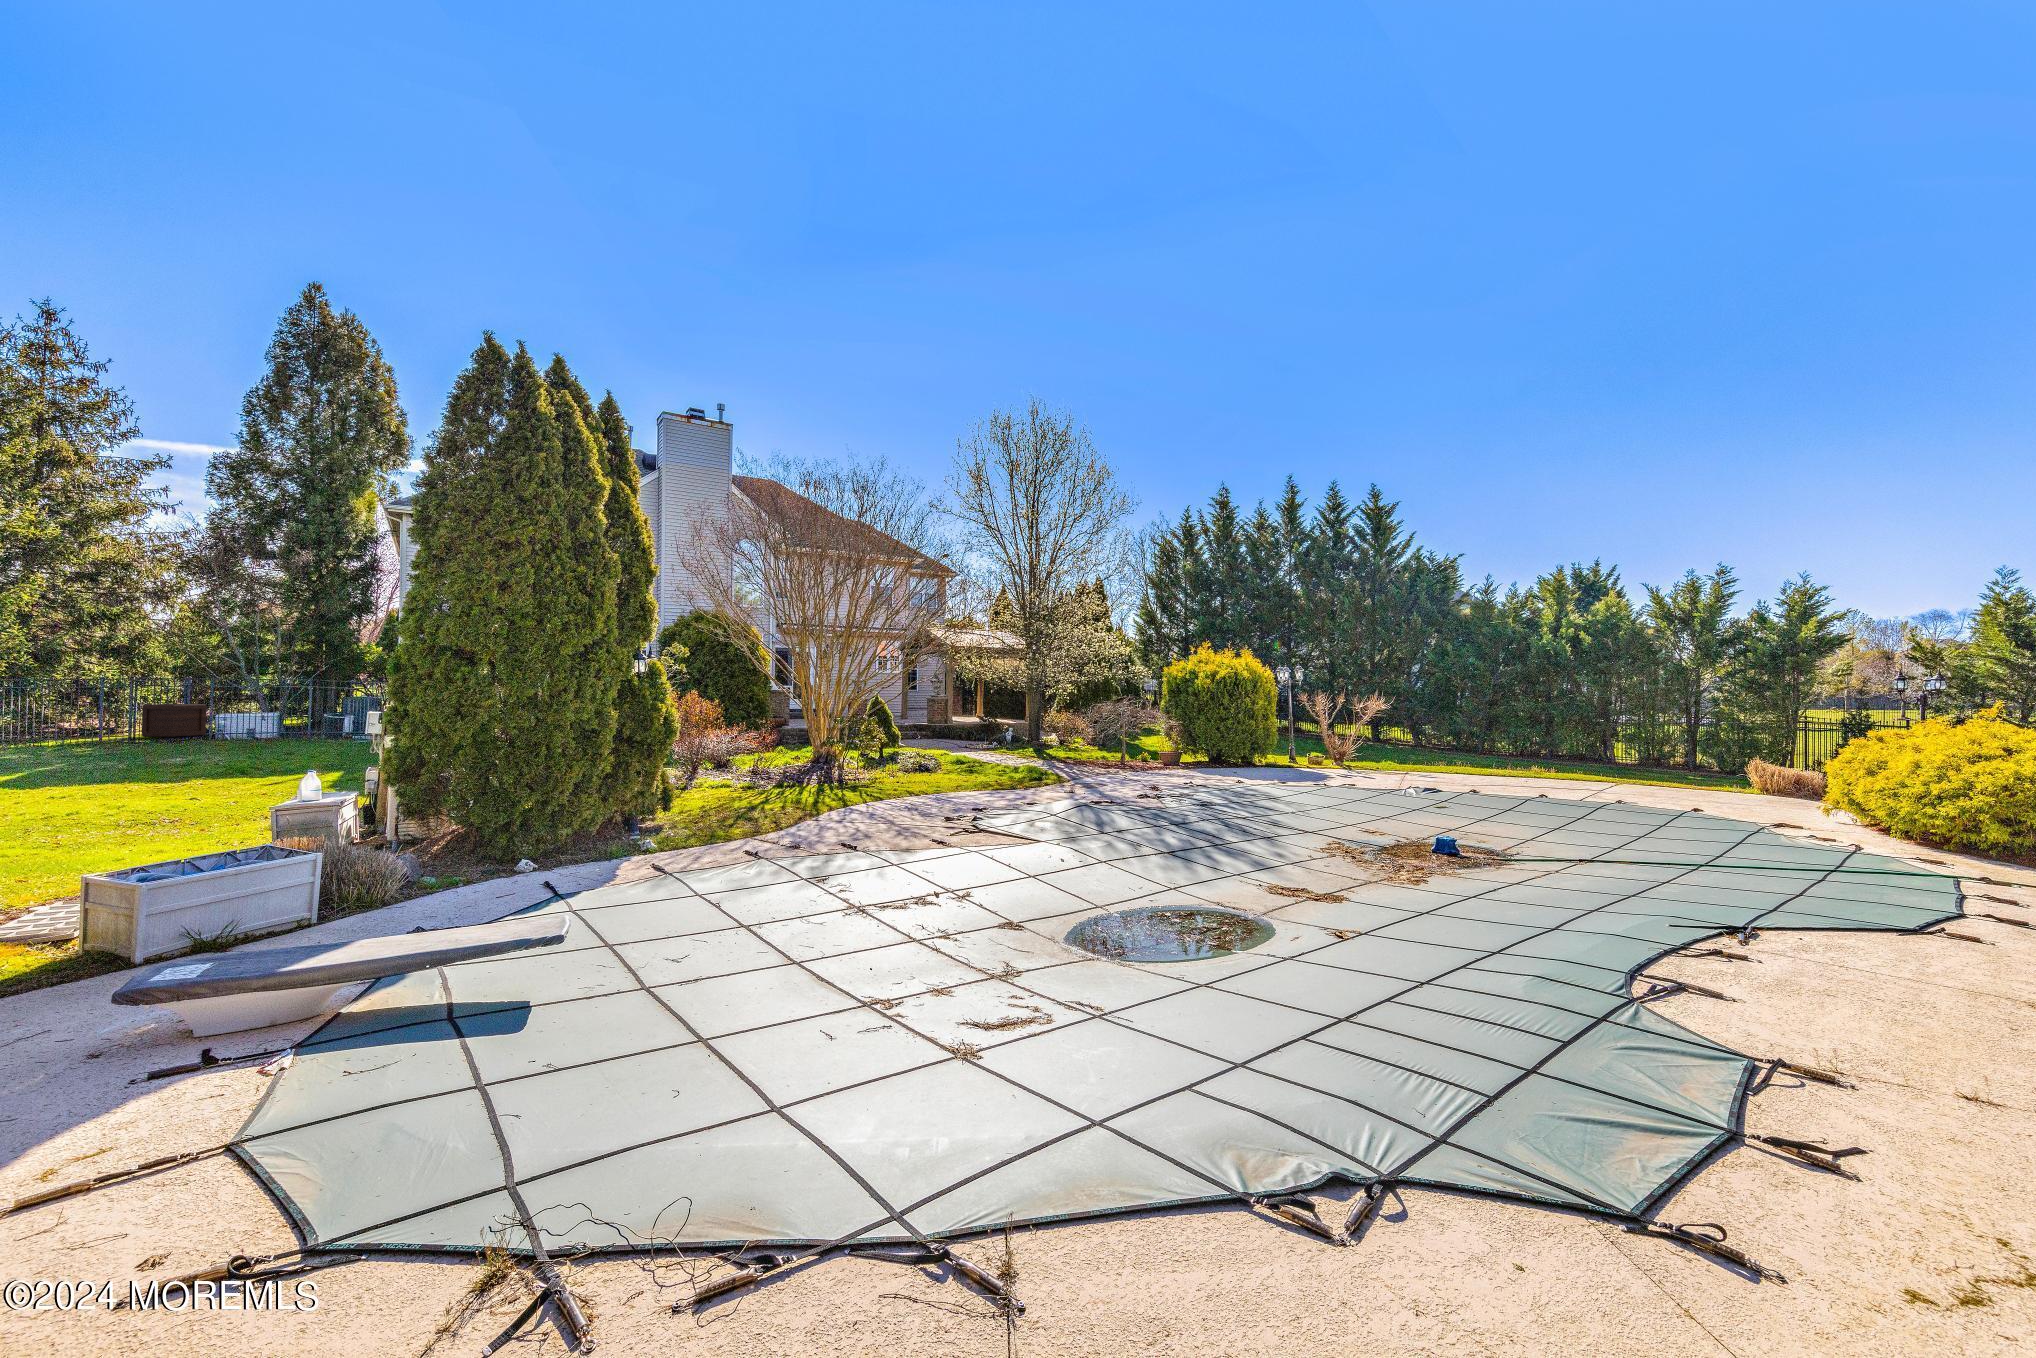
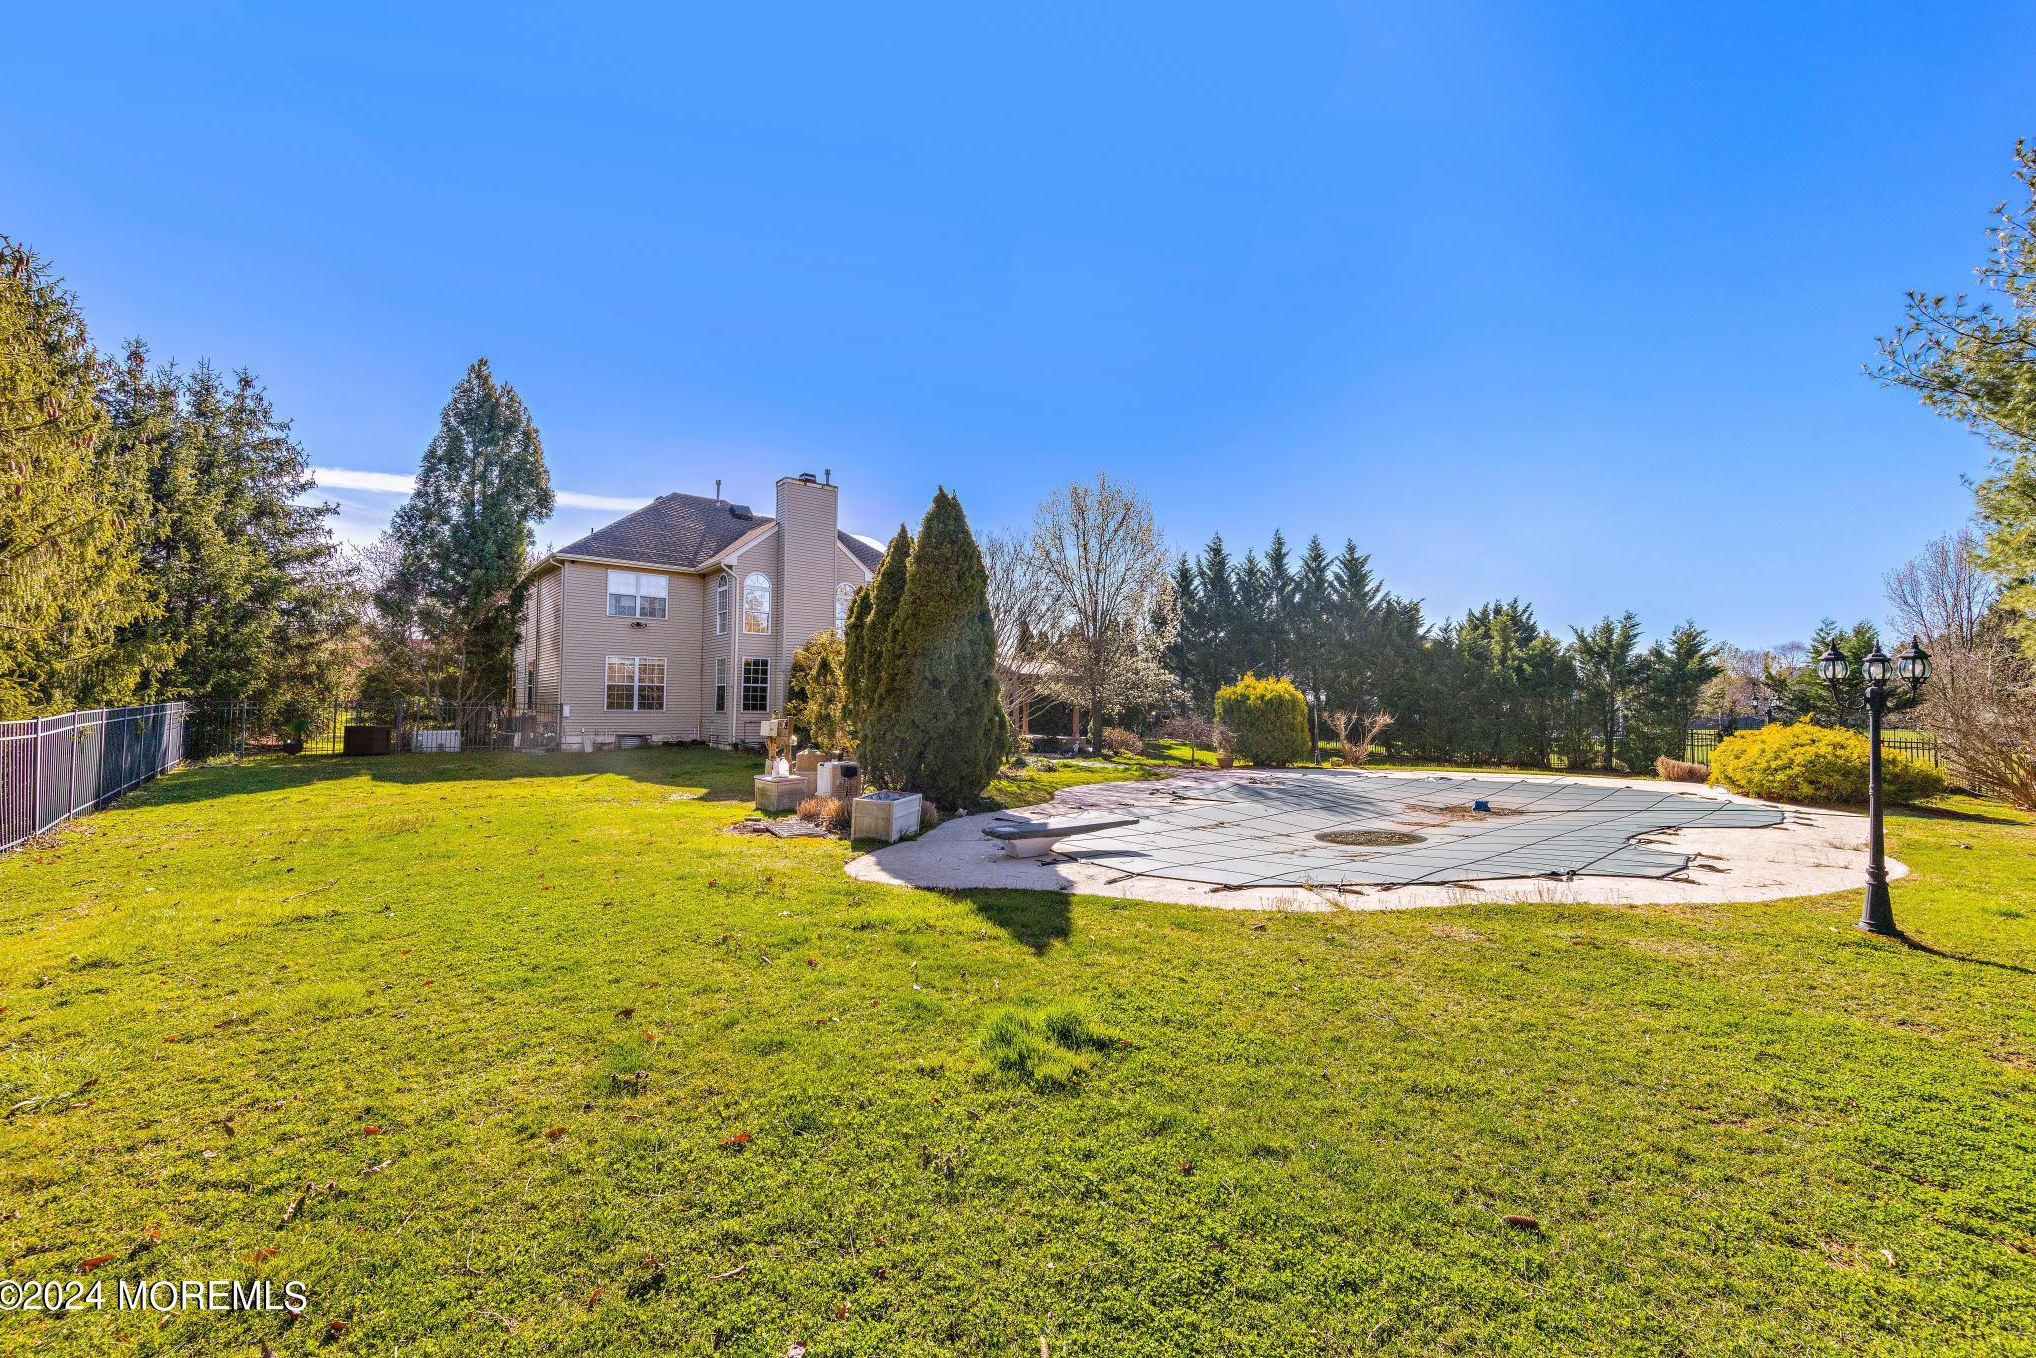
potted tree: none [58,694,97,738] -> present [282,718,309,755]

